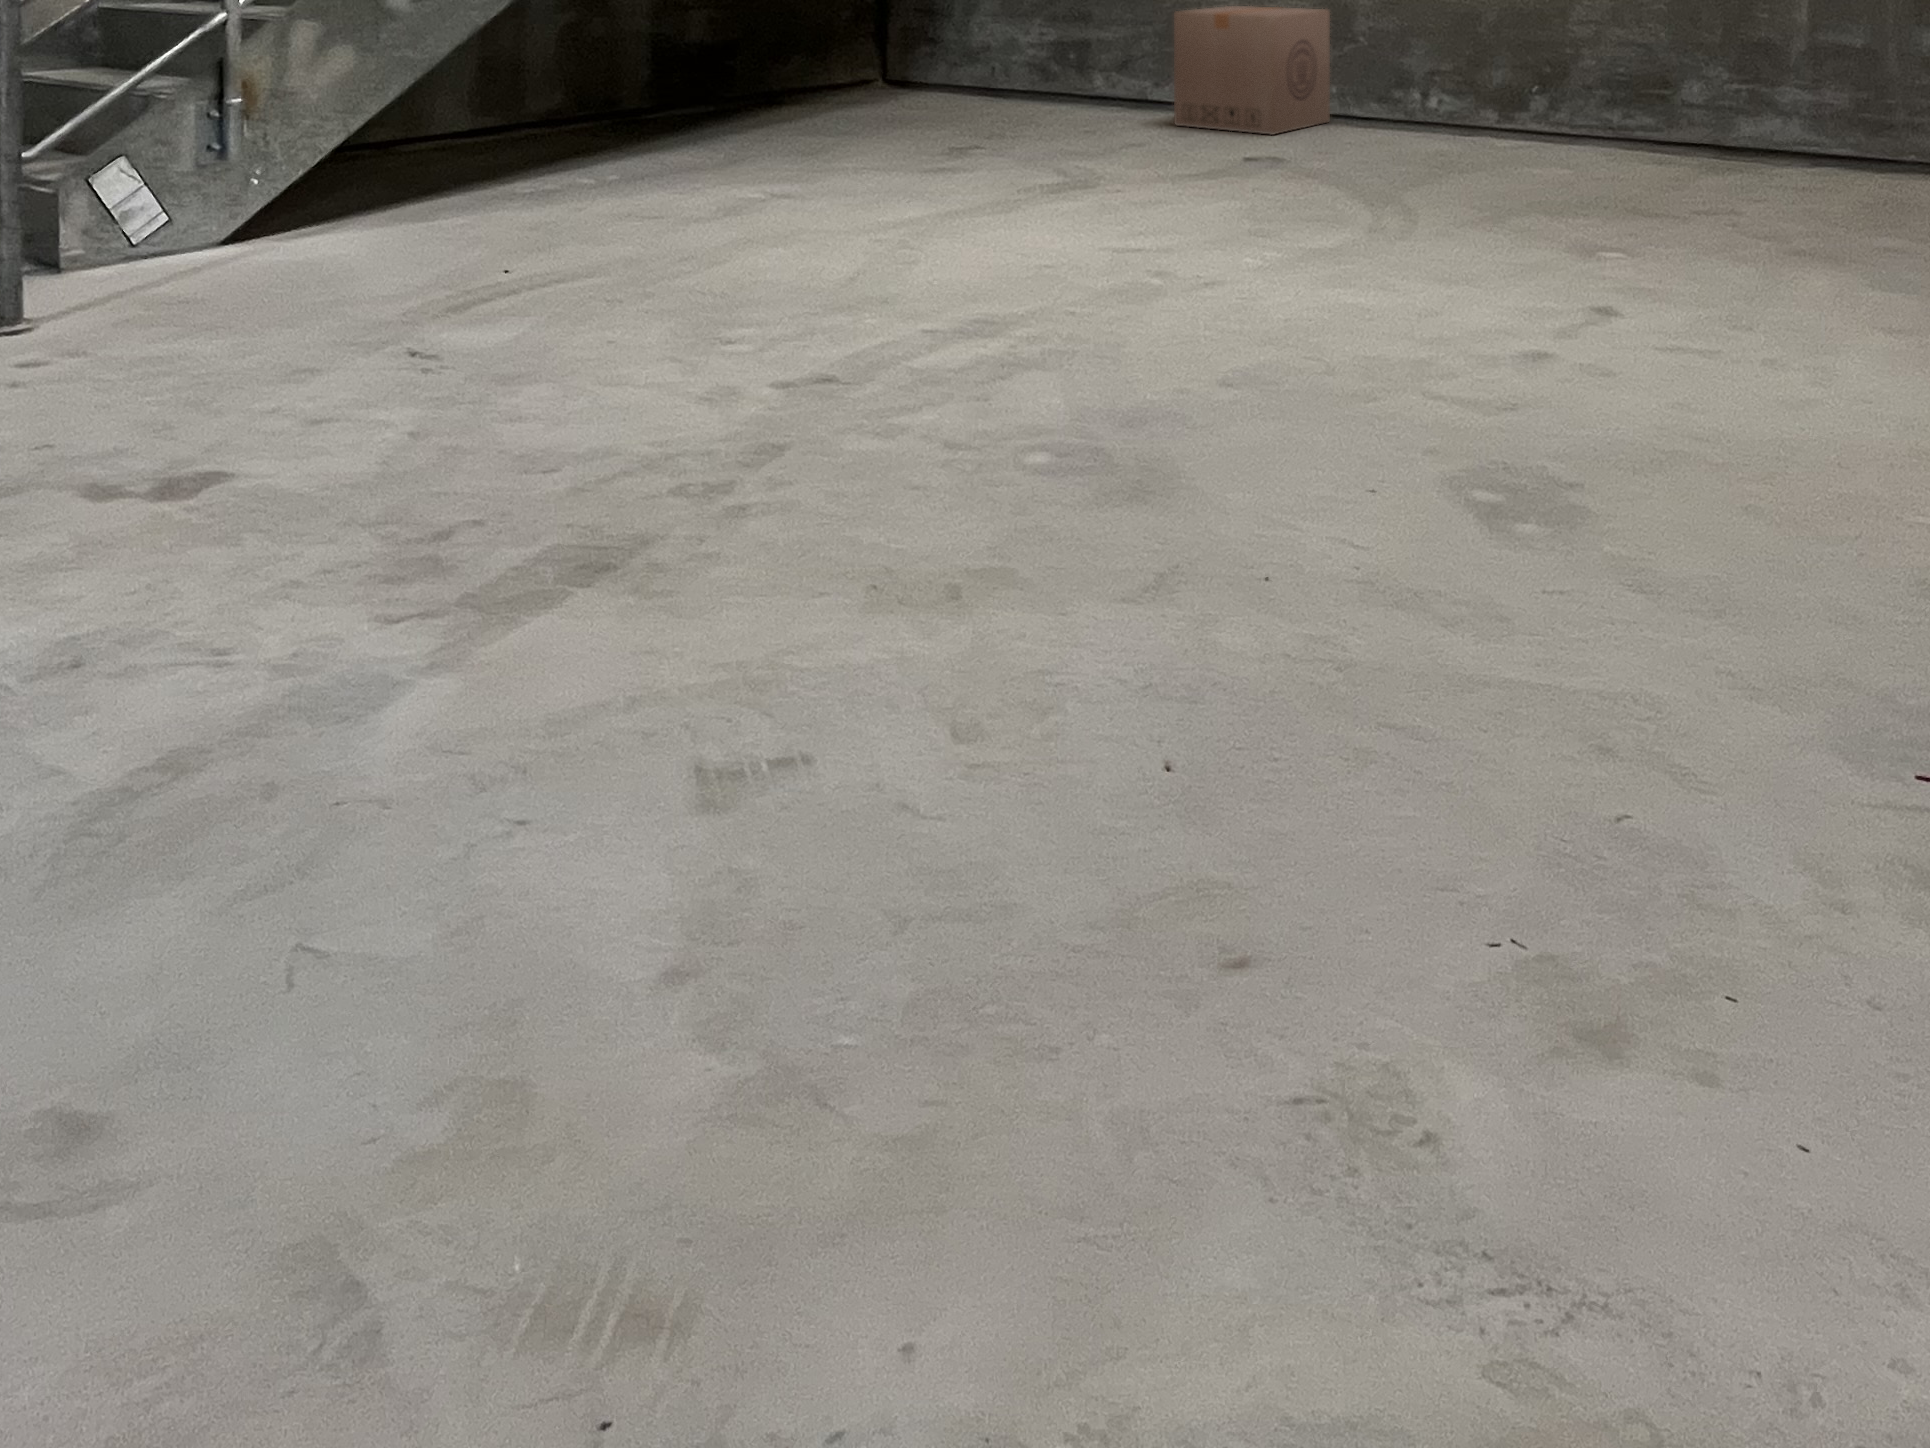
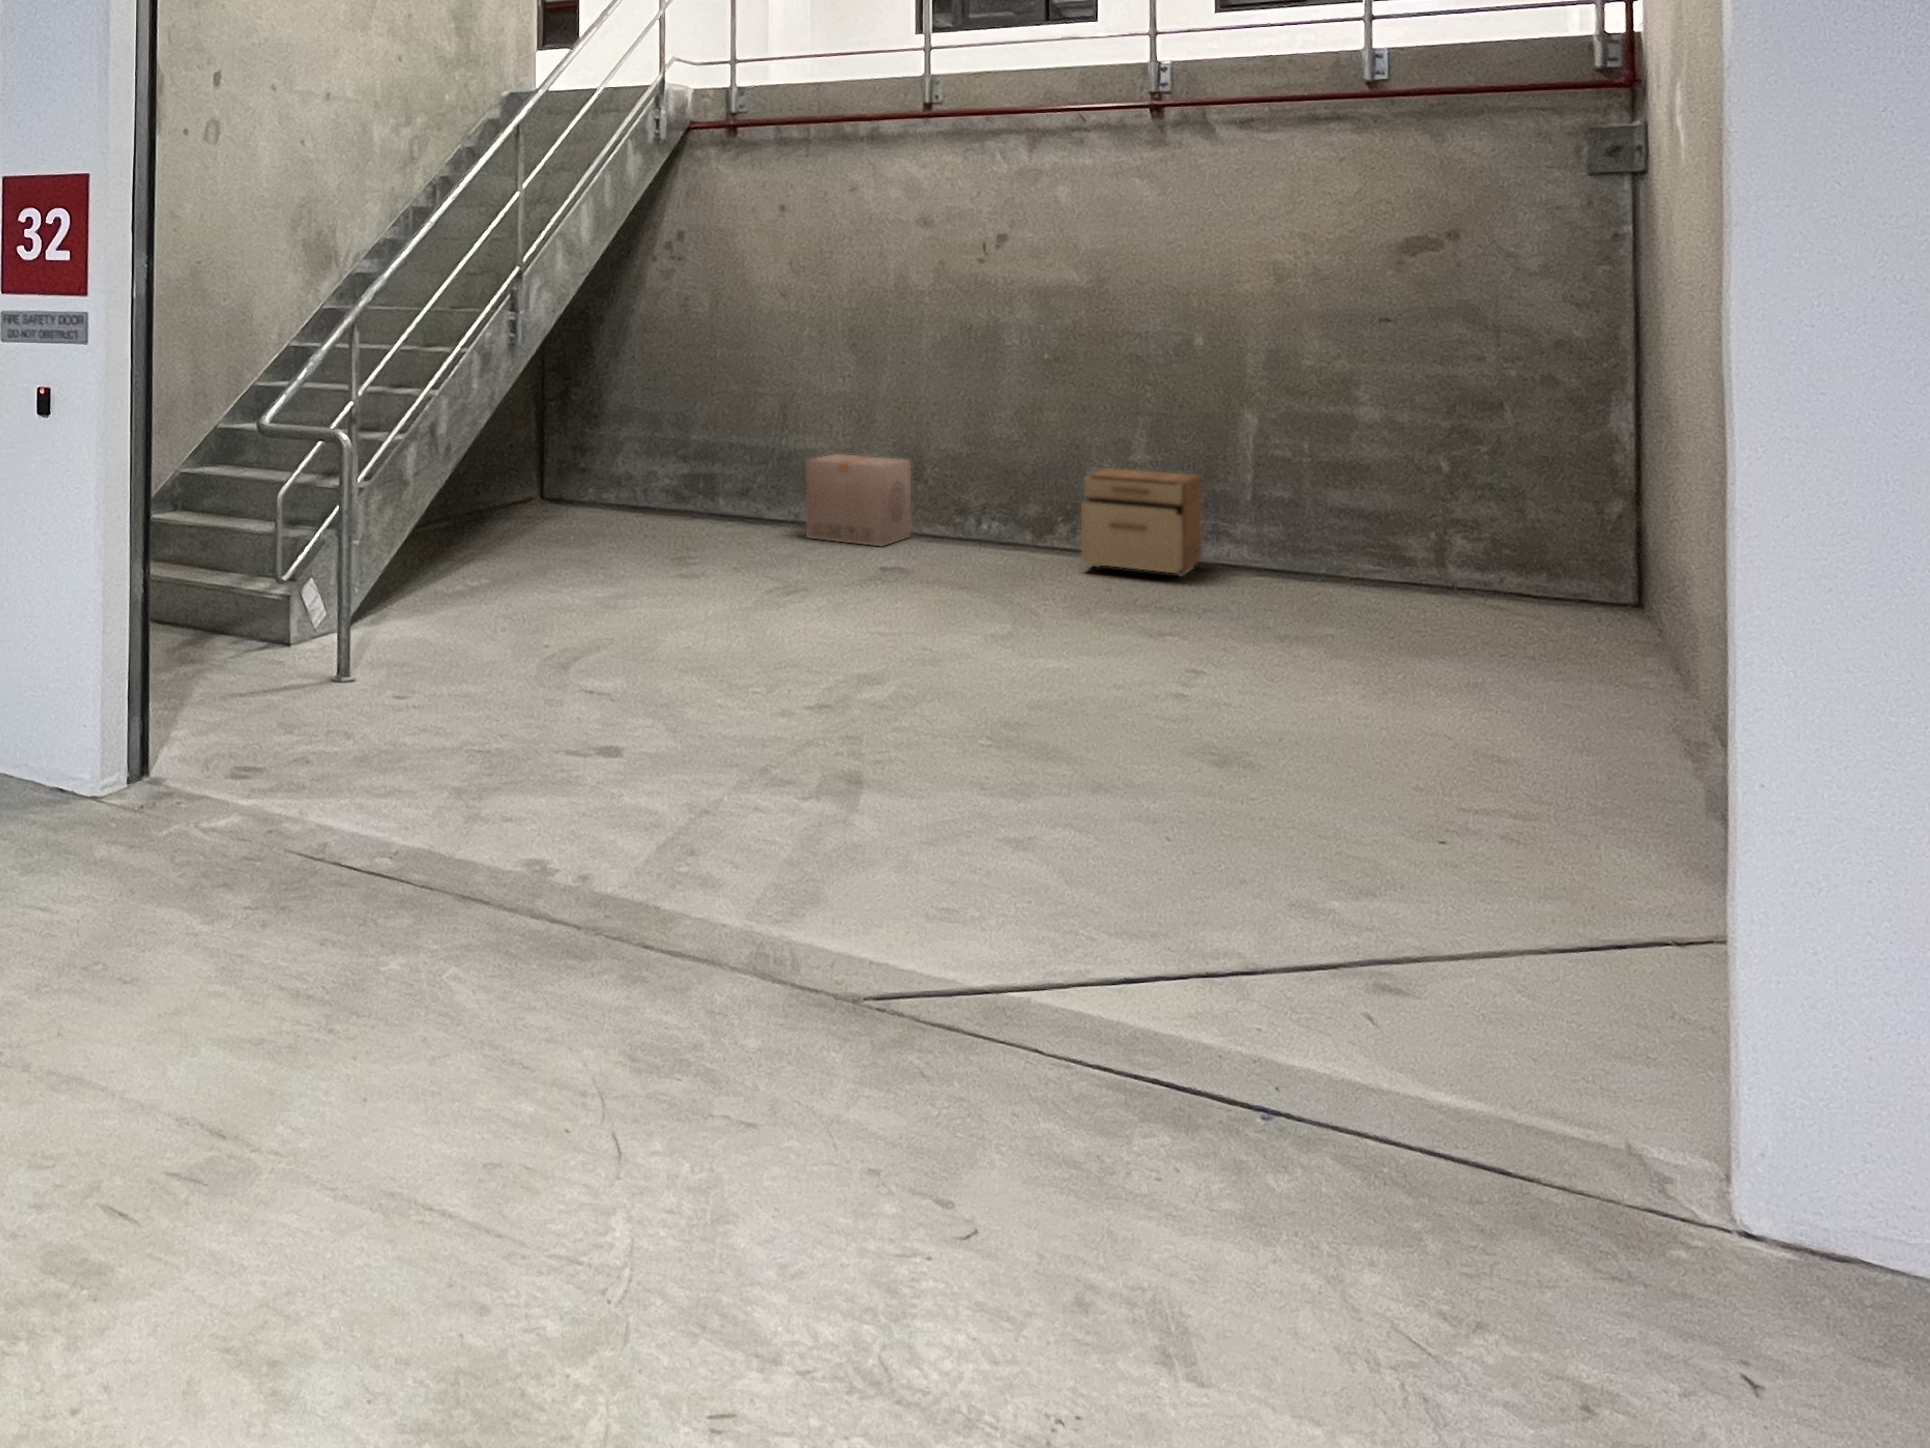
filing cabinet: none [1538,10,1730,169] -> present [1081,468,1201,576]

